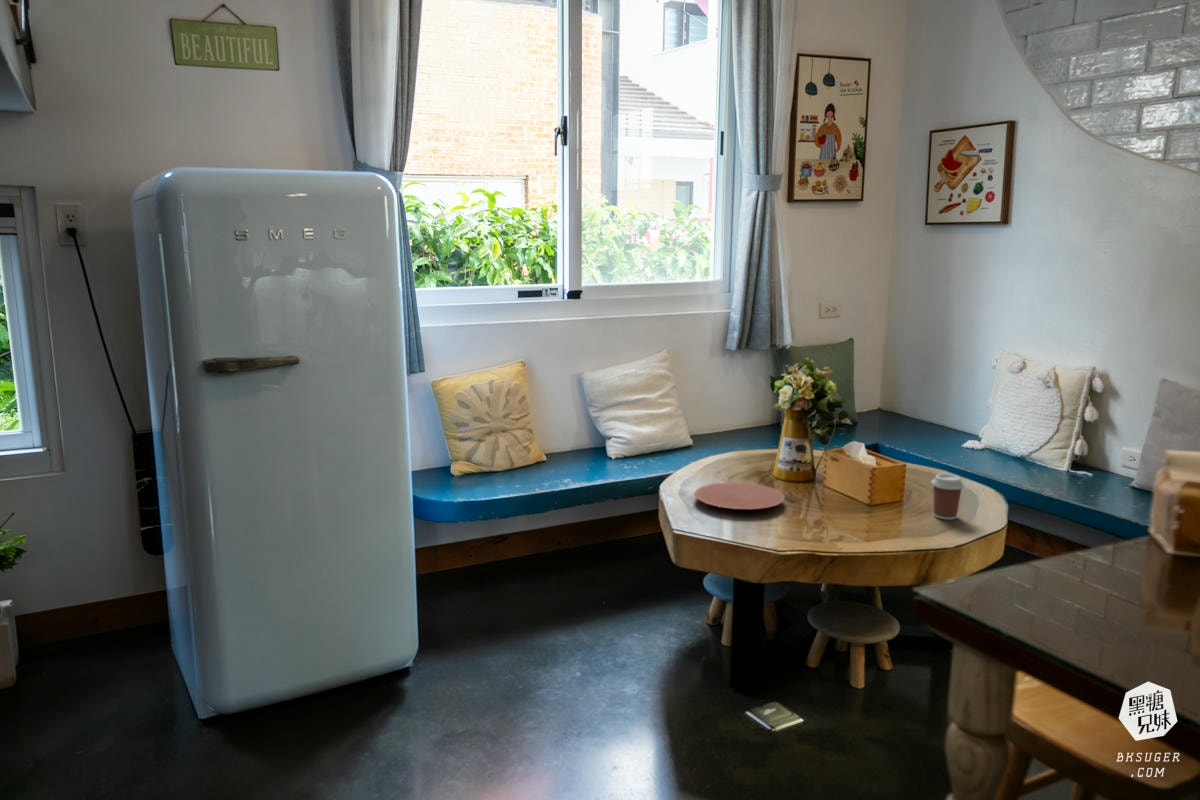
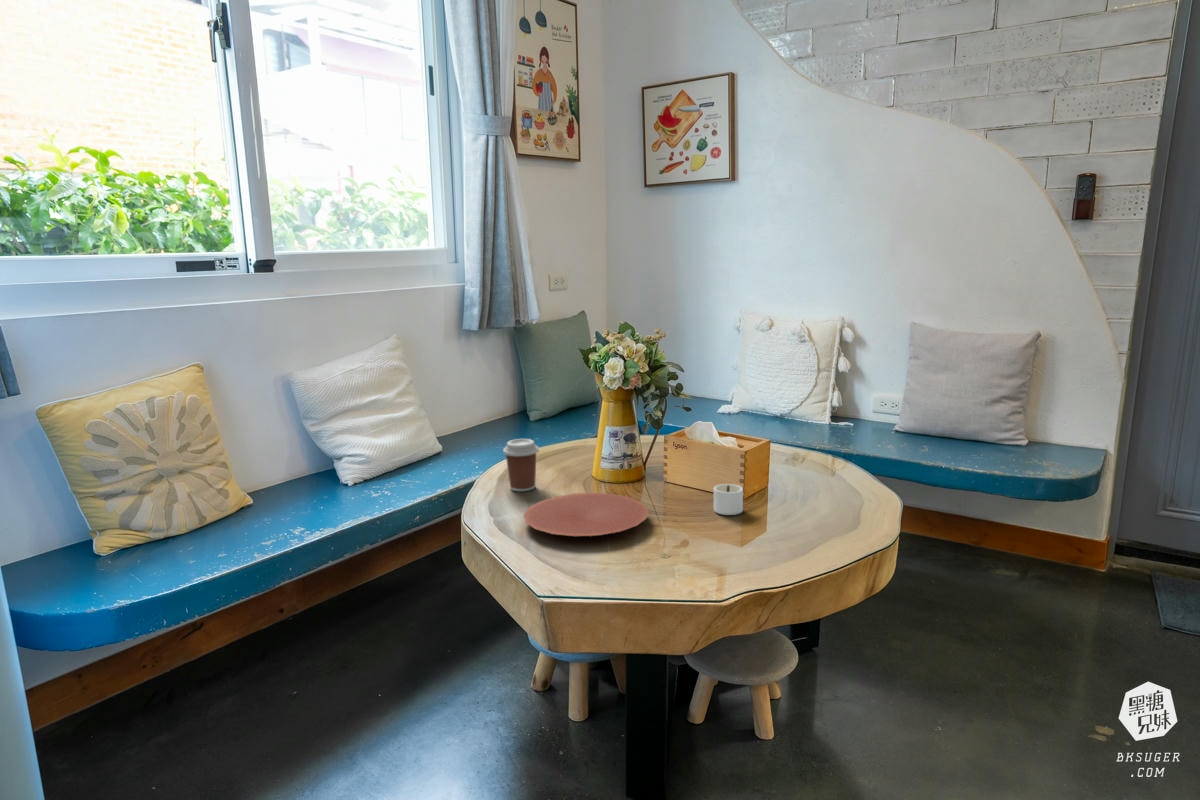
coffee cup: present [931,474,964,520] -> present [503,439,539,491]
candle: none [838,492,872,516] -> present [714,484,743,515]

